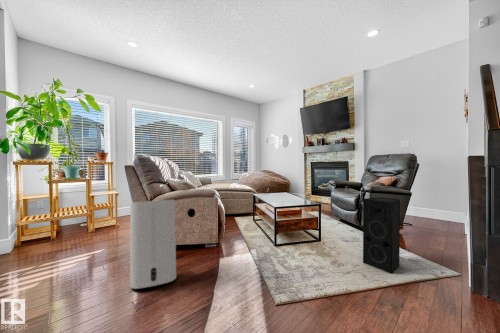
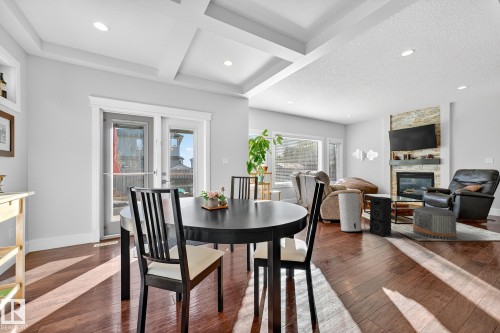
speaker: present [363,197,400,273] -> present [370,197,392,237]
pouf: none [281,219,348,292] -> present [413,207,456,240]

